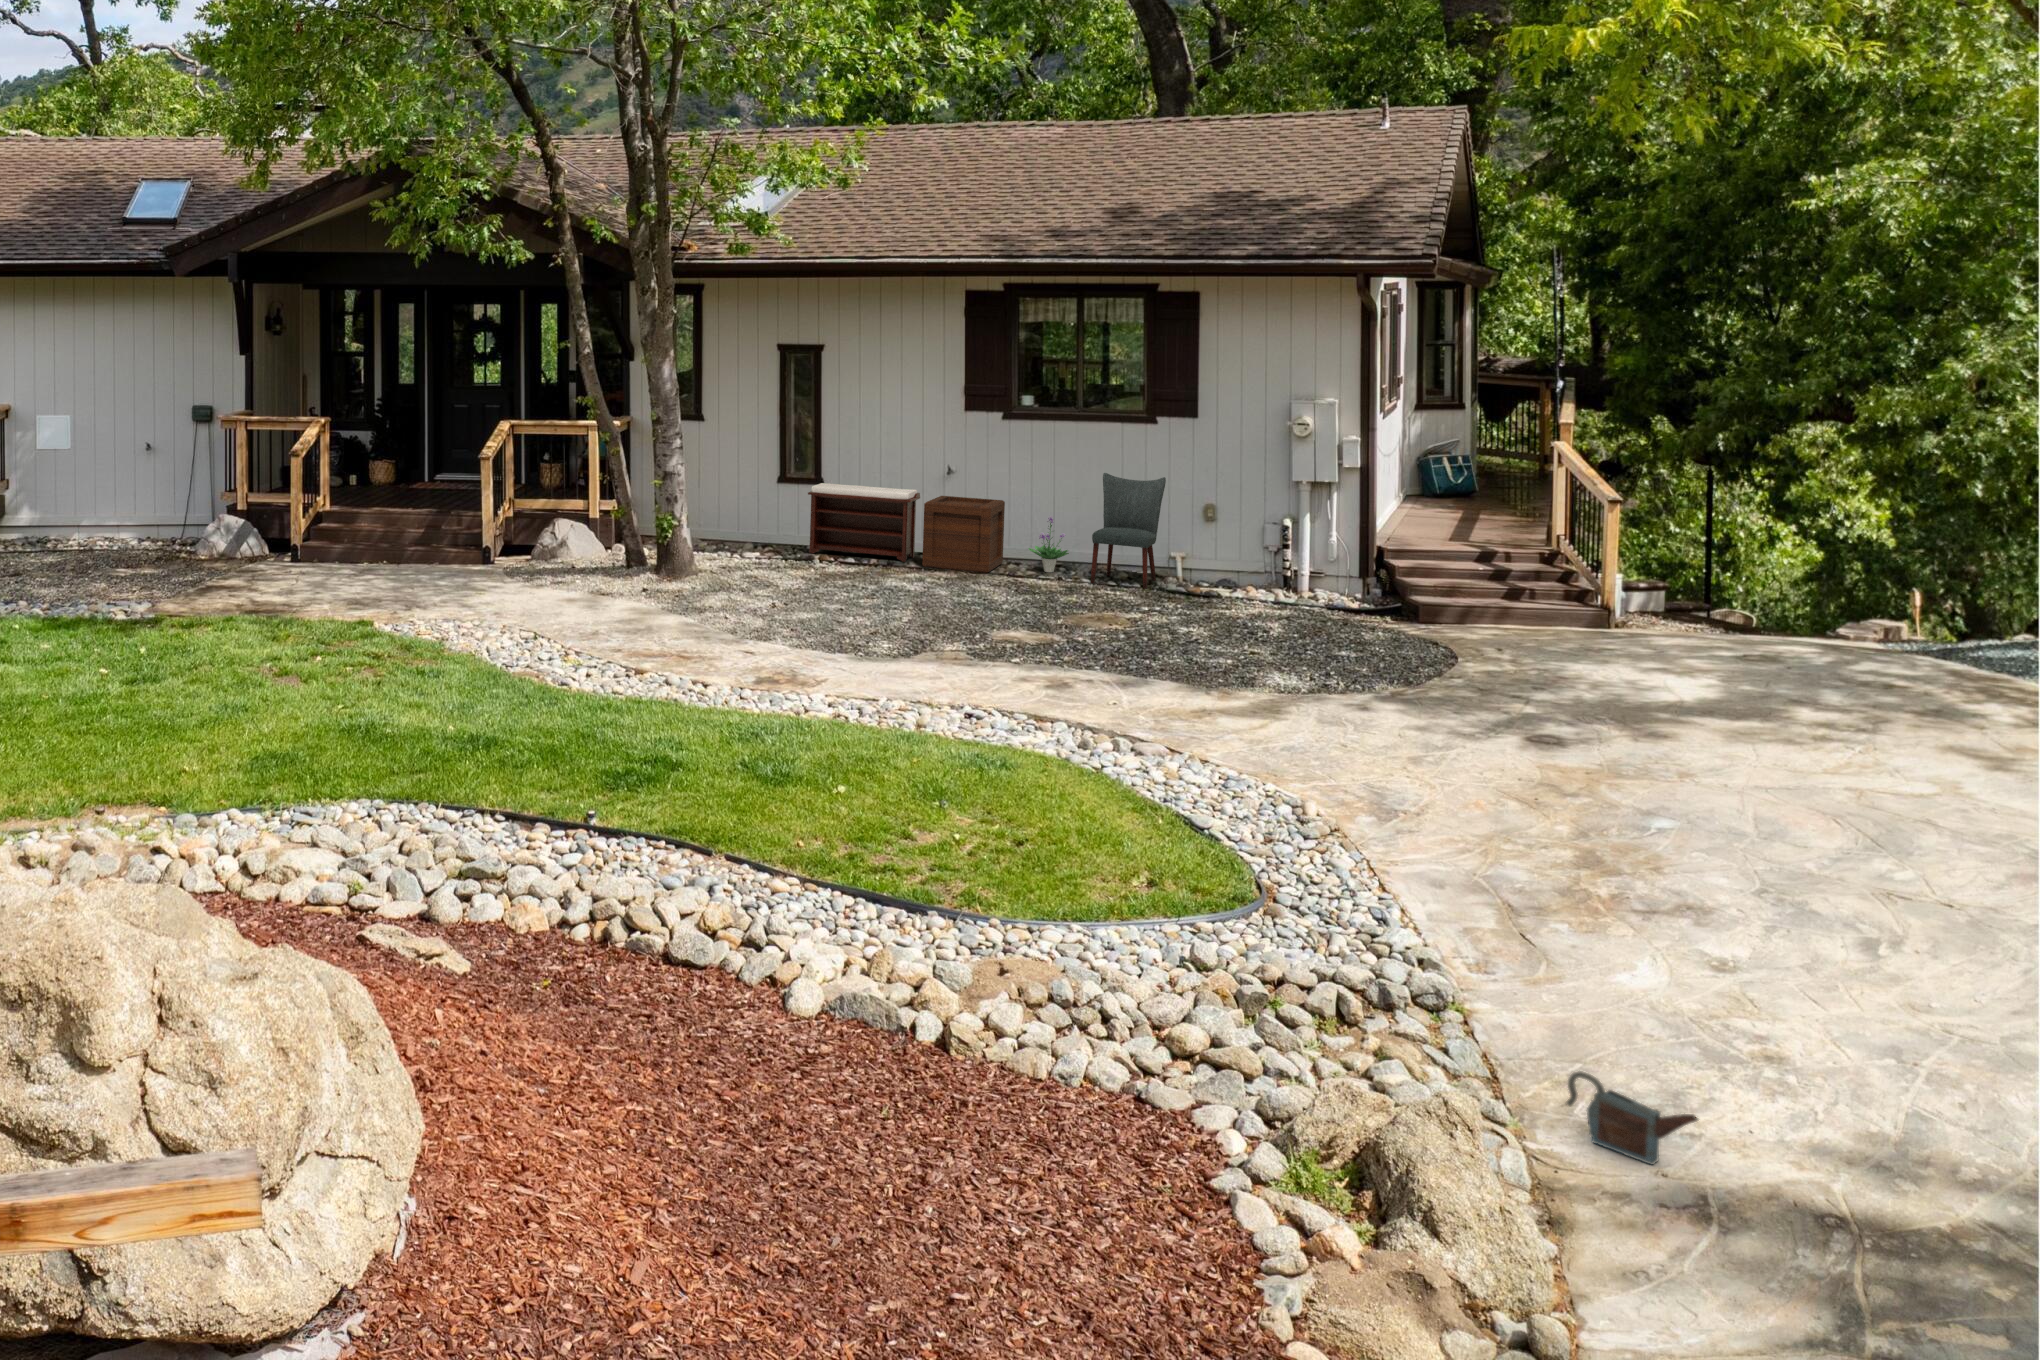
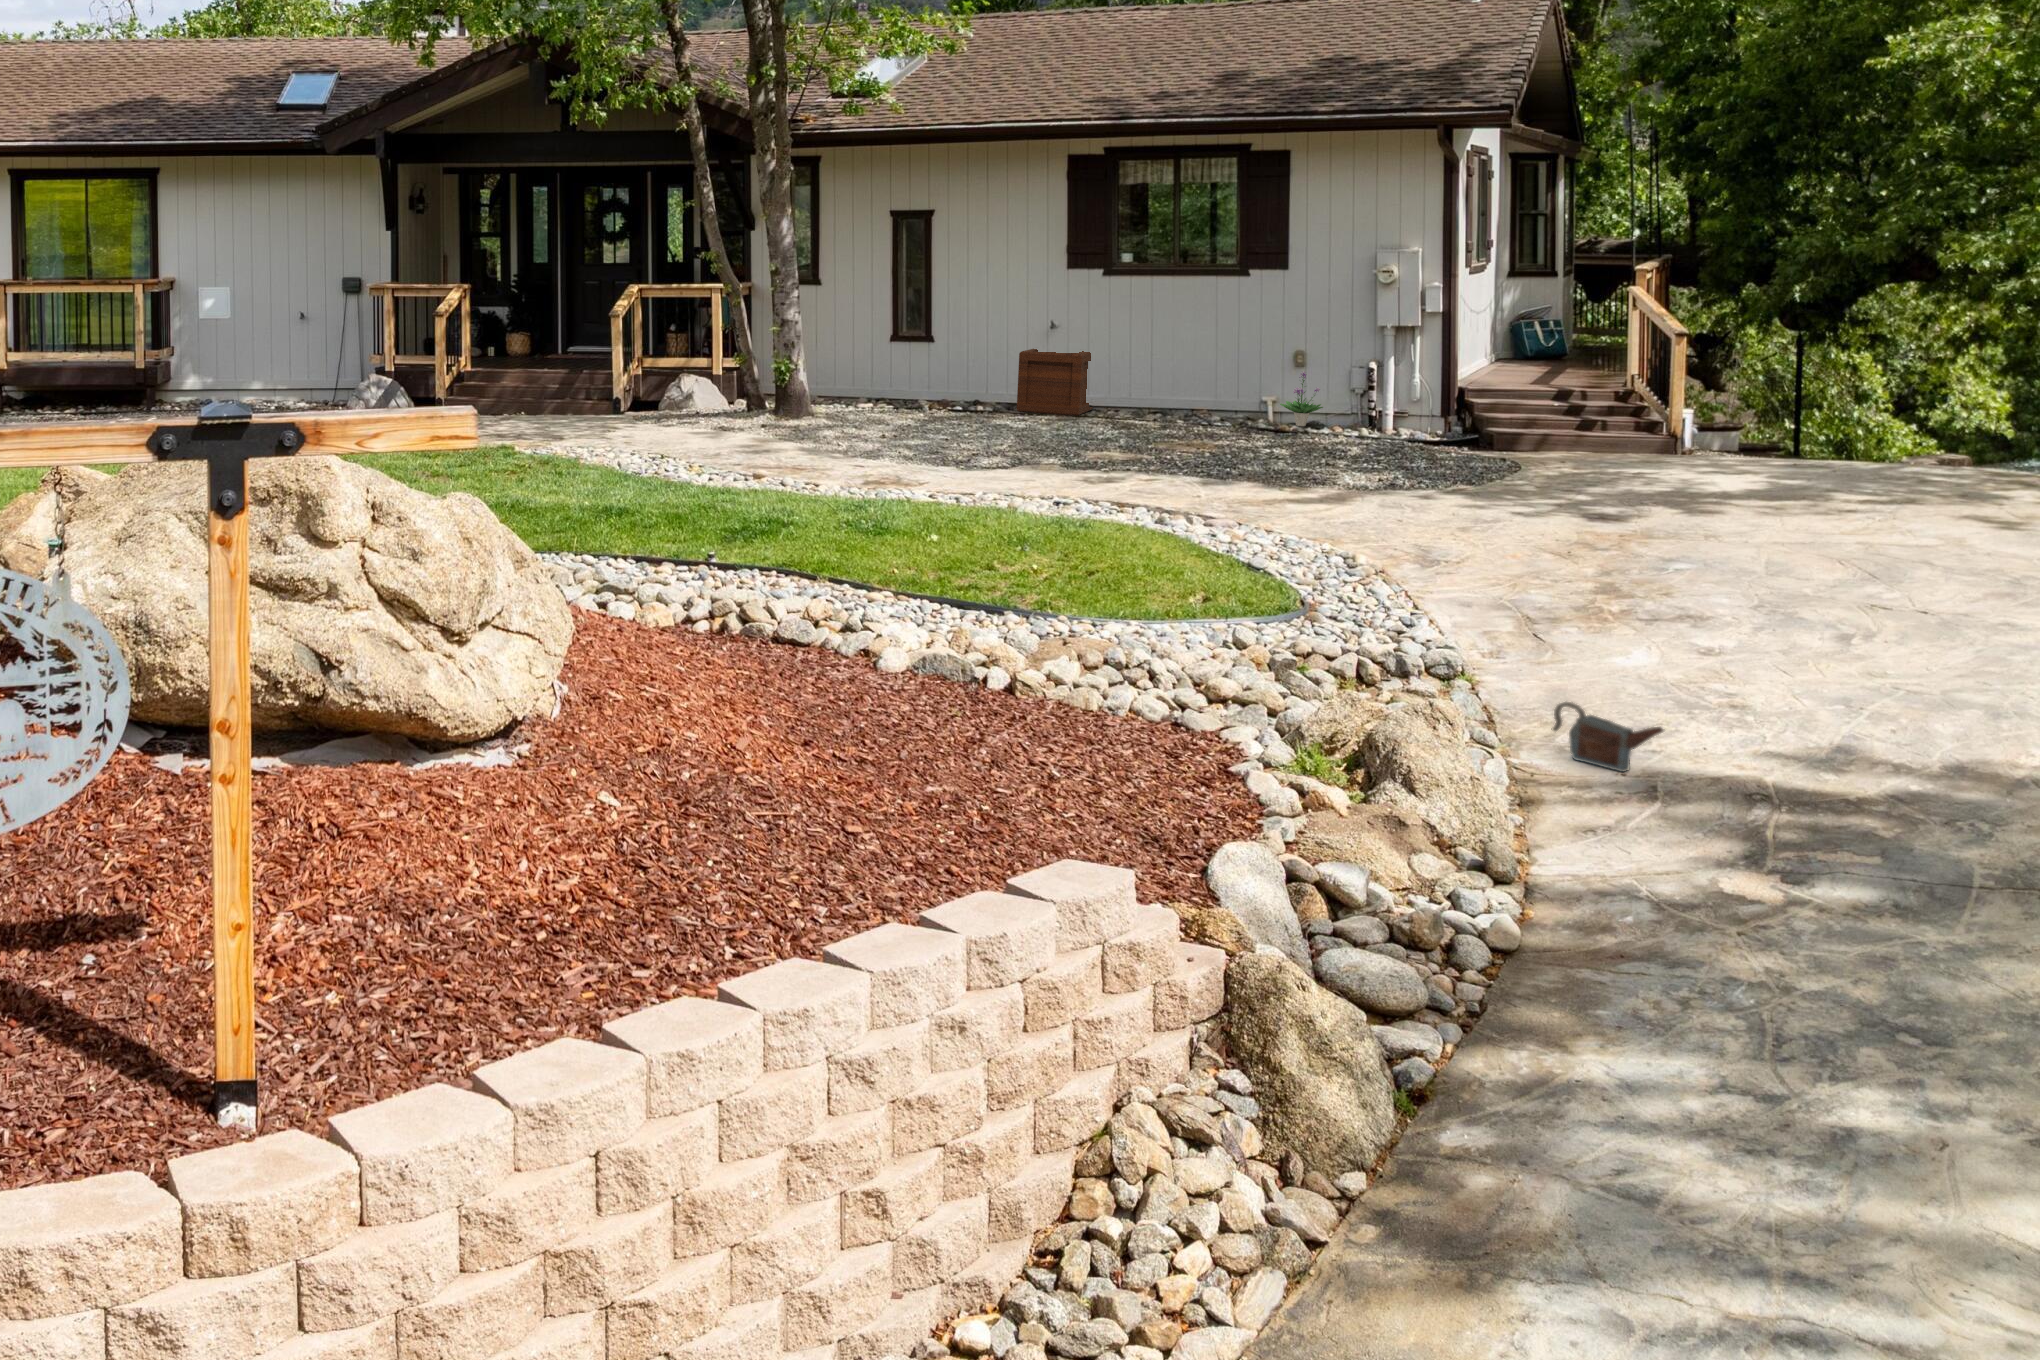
chair: present [1091,473,1166,589] -> none [1175,322,1250,426]
bench: present [808,483,920,562] -> none [910,339,1016,409]
potted plant: present [1029,516,1069,572] -> present [1280,372,1323,426]

